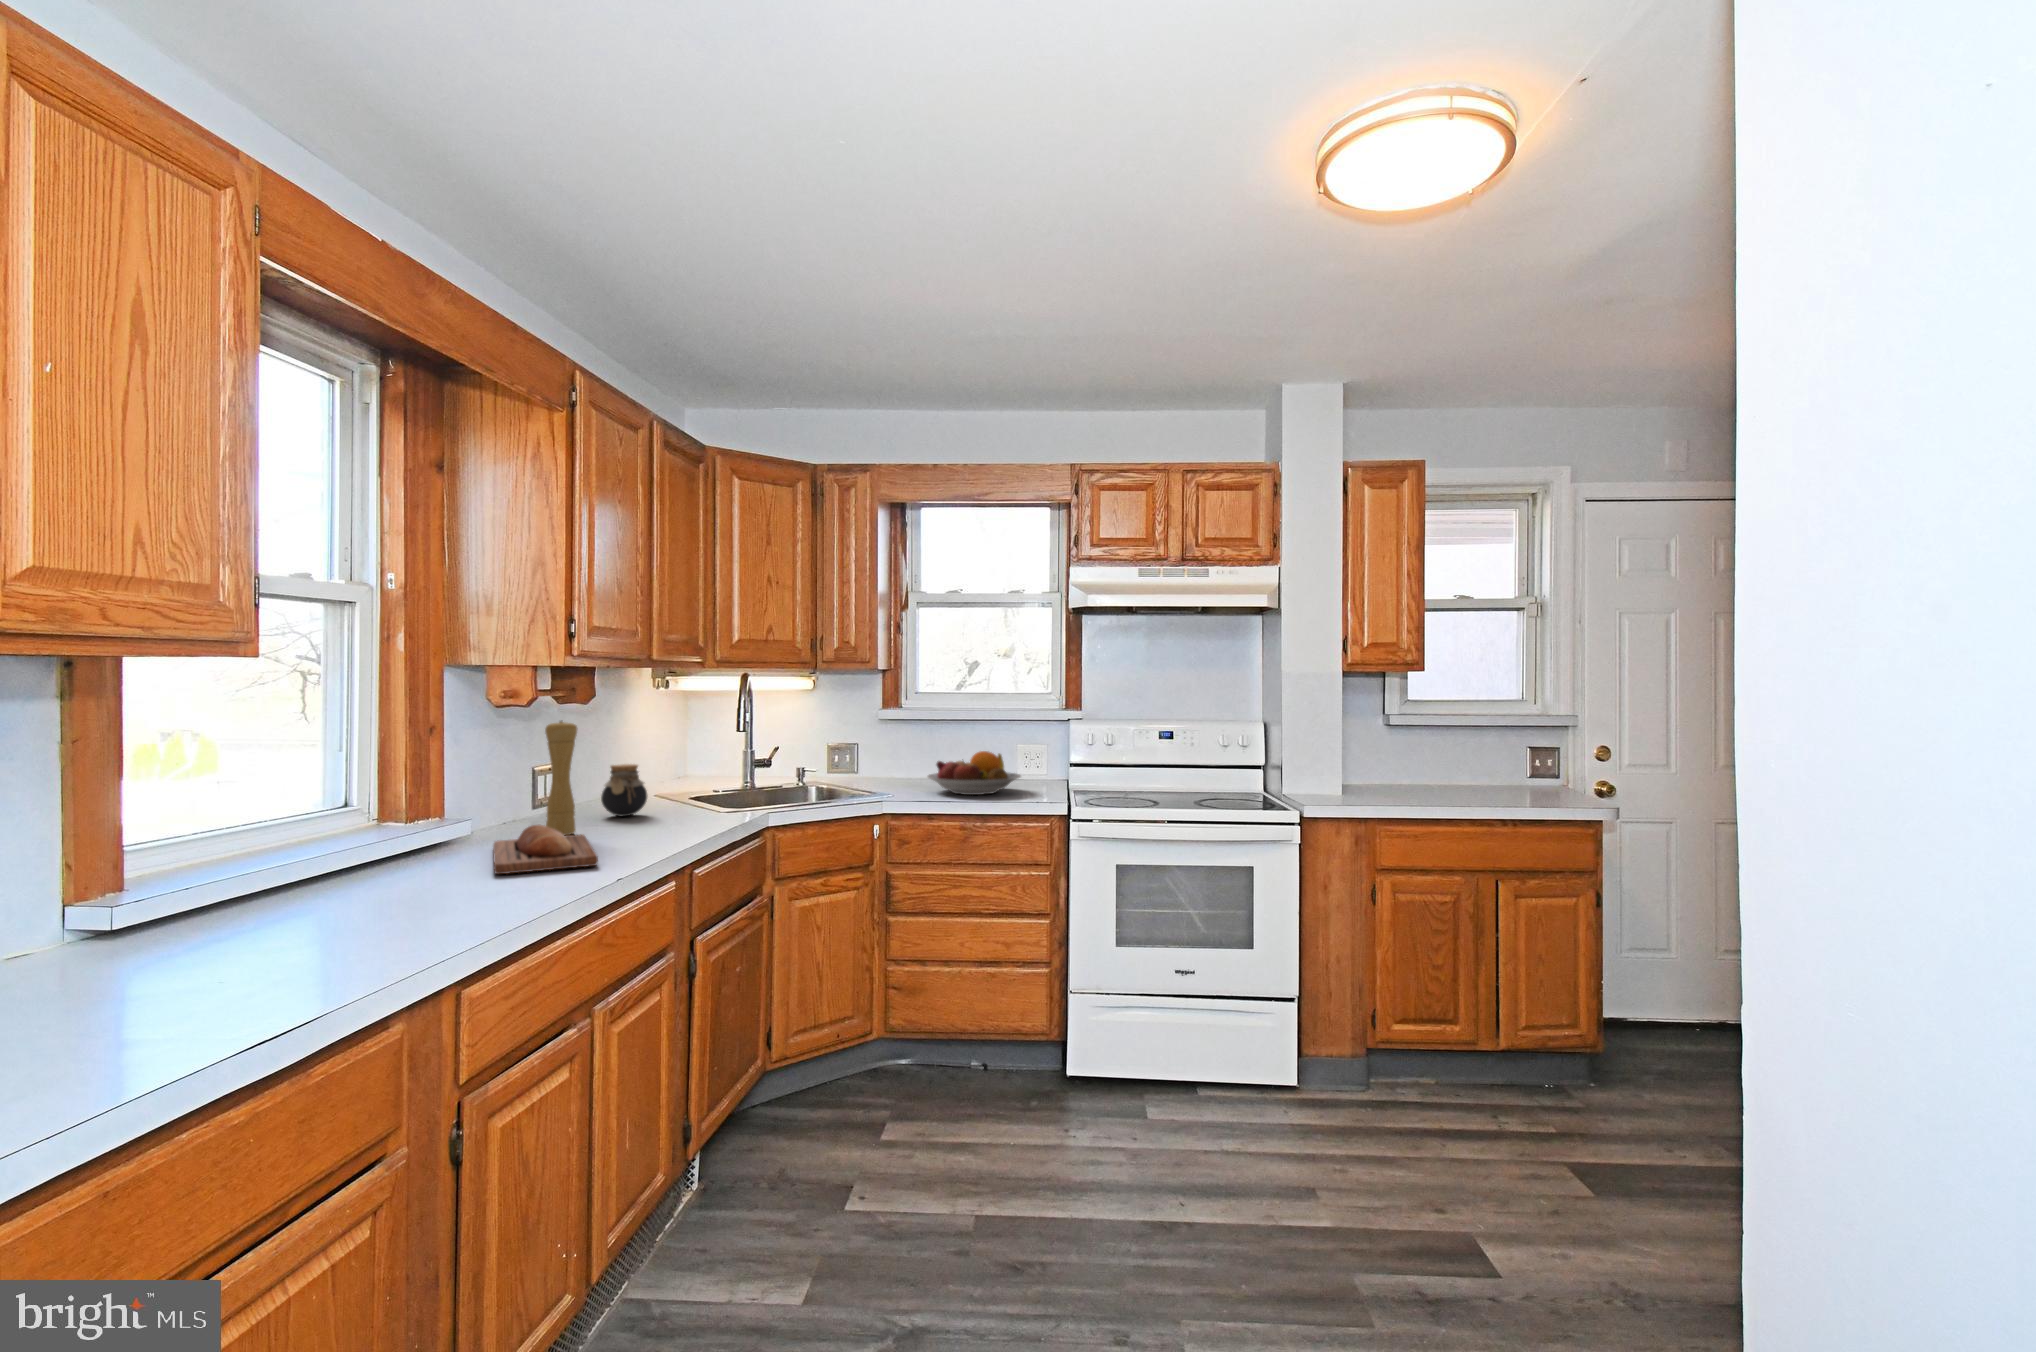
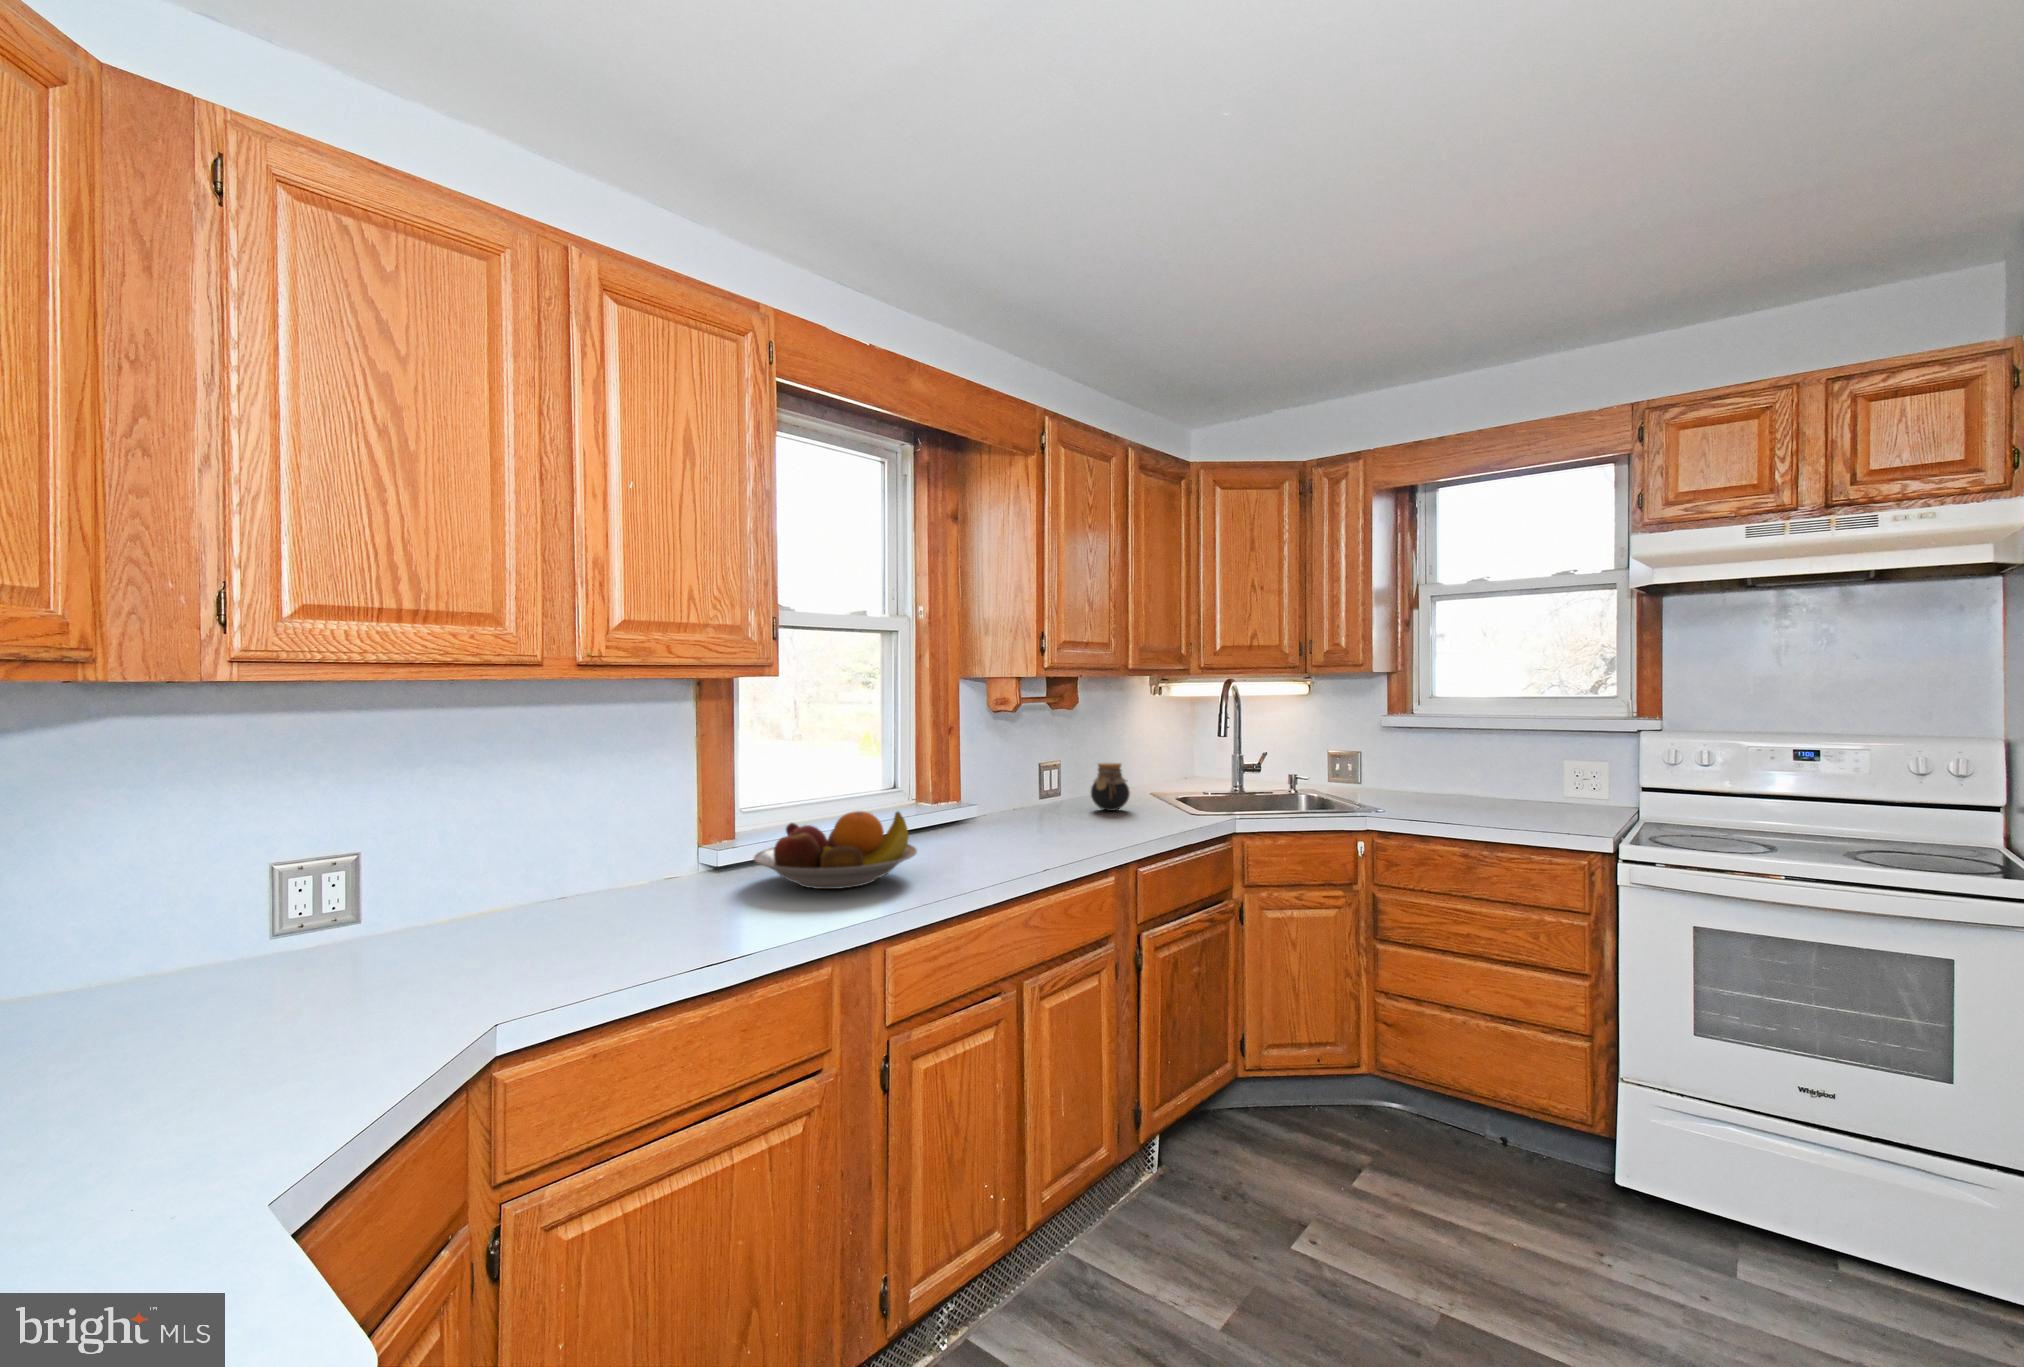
pepper mill: present [545,721,577,835] -> none [1032,722,1057,824]
fruit bowl: present [927,751,1021,795] -> present [754,811,917,889]
bread loaf: present [493,825,598,874] -> none [964,813,1056,855]

